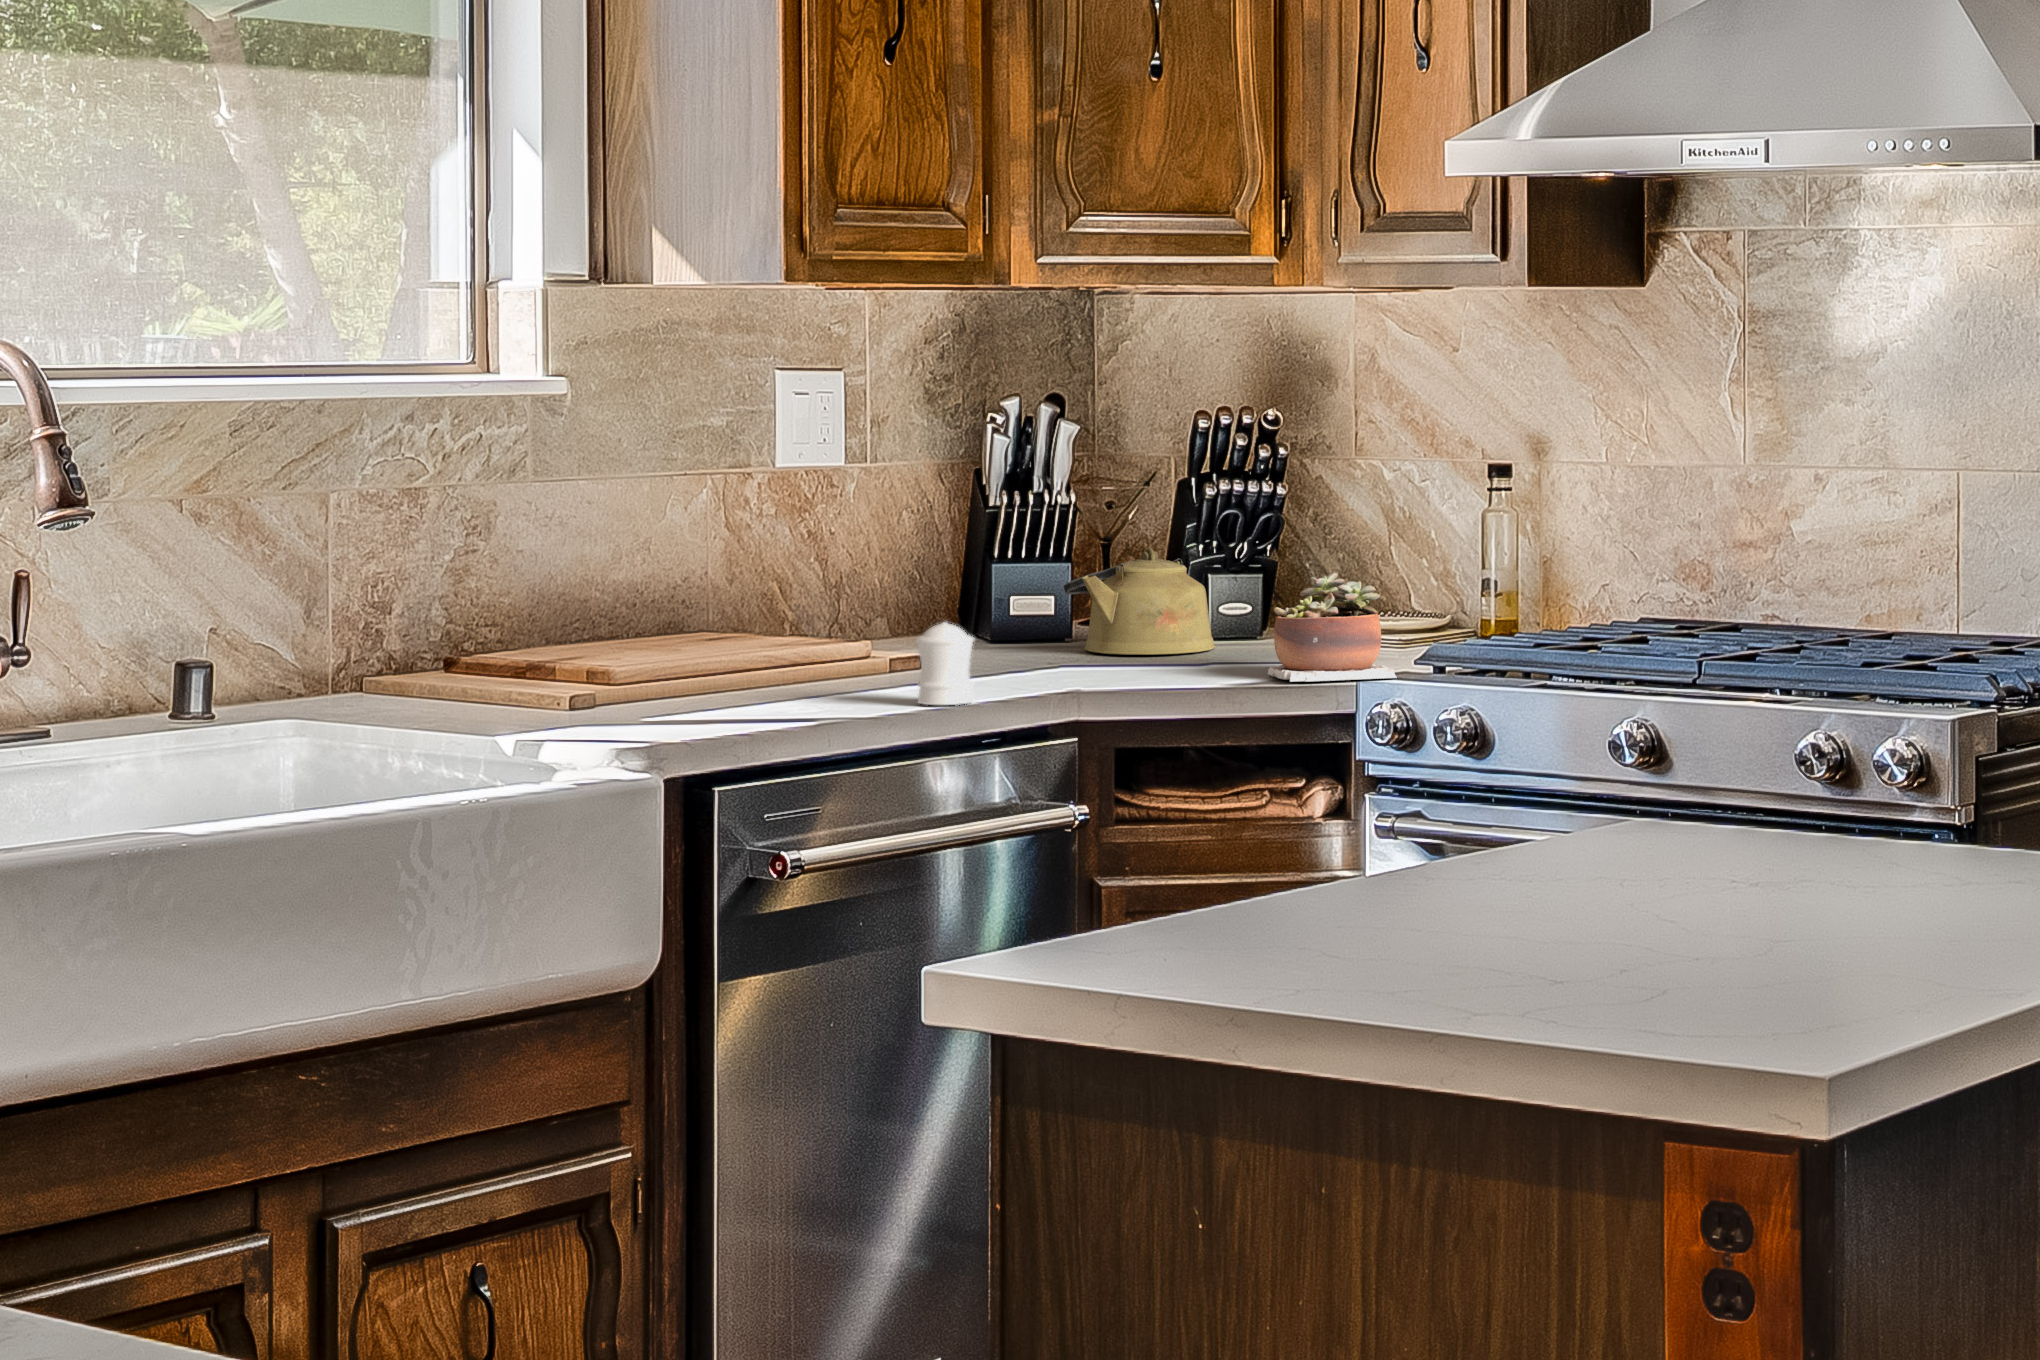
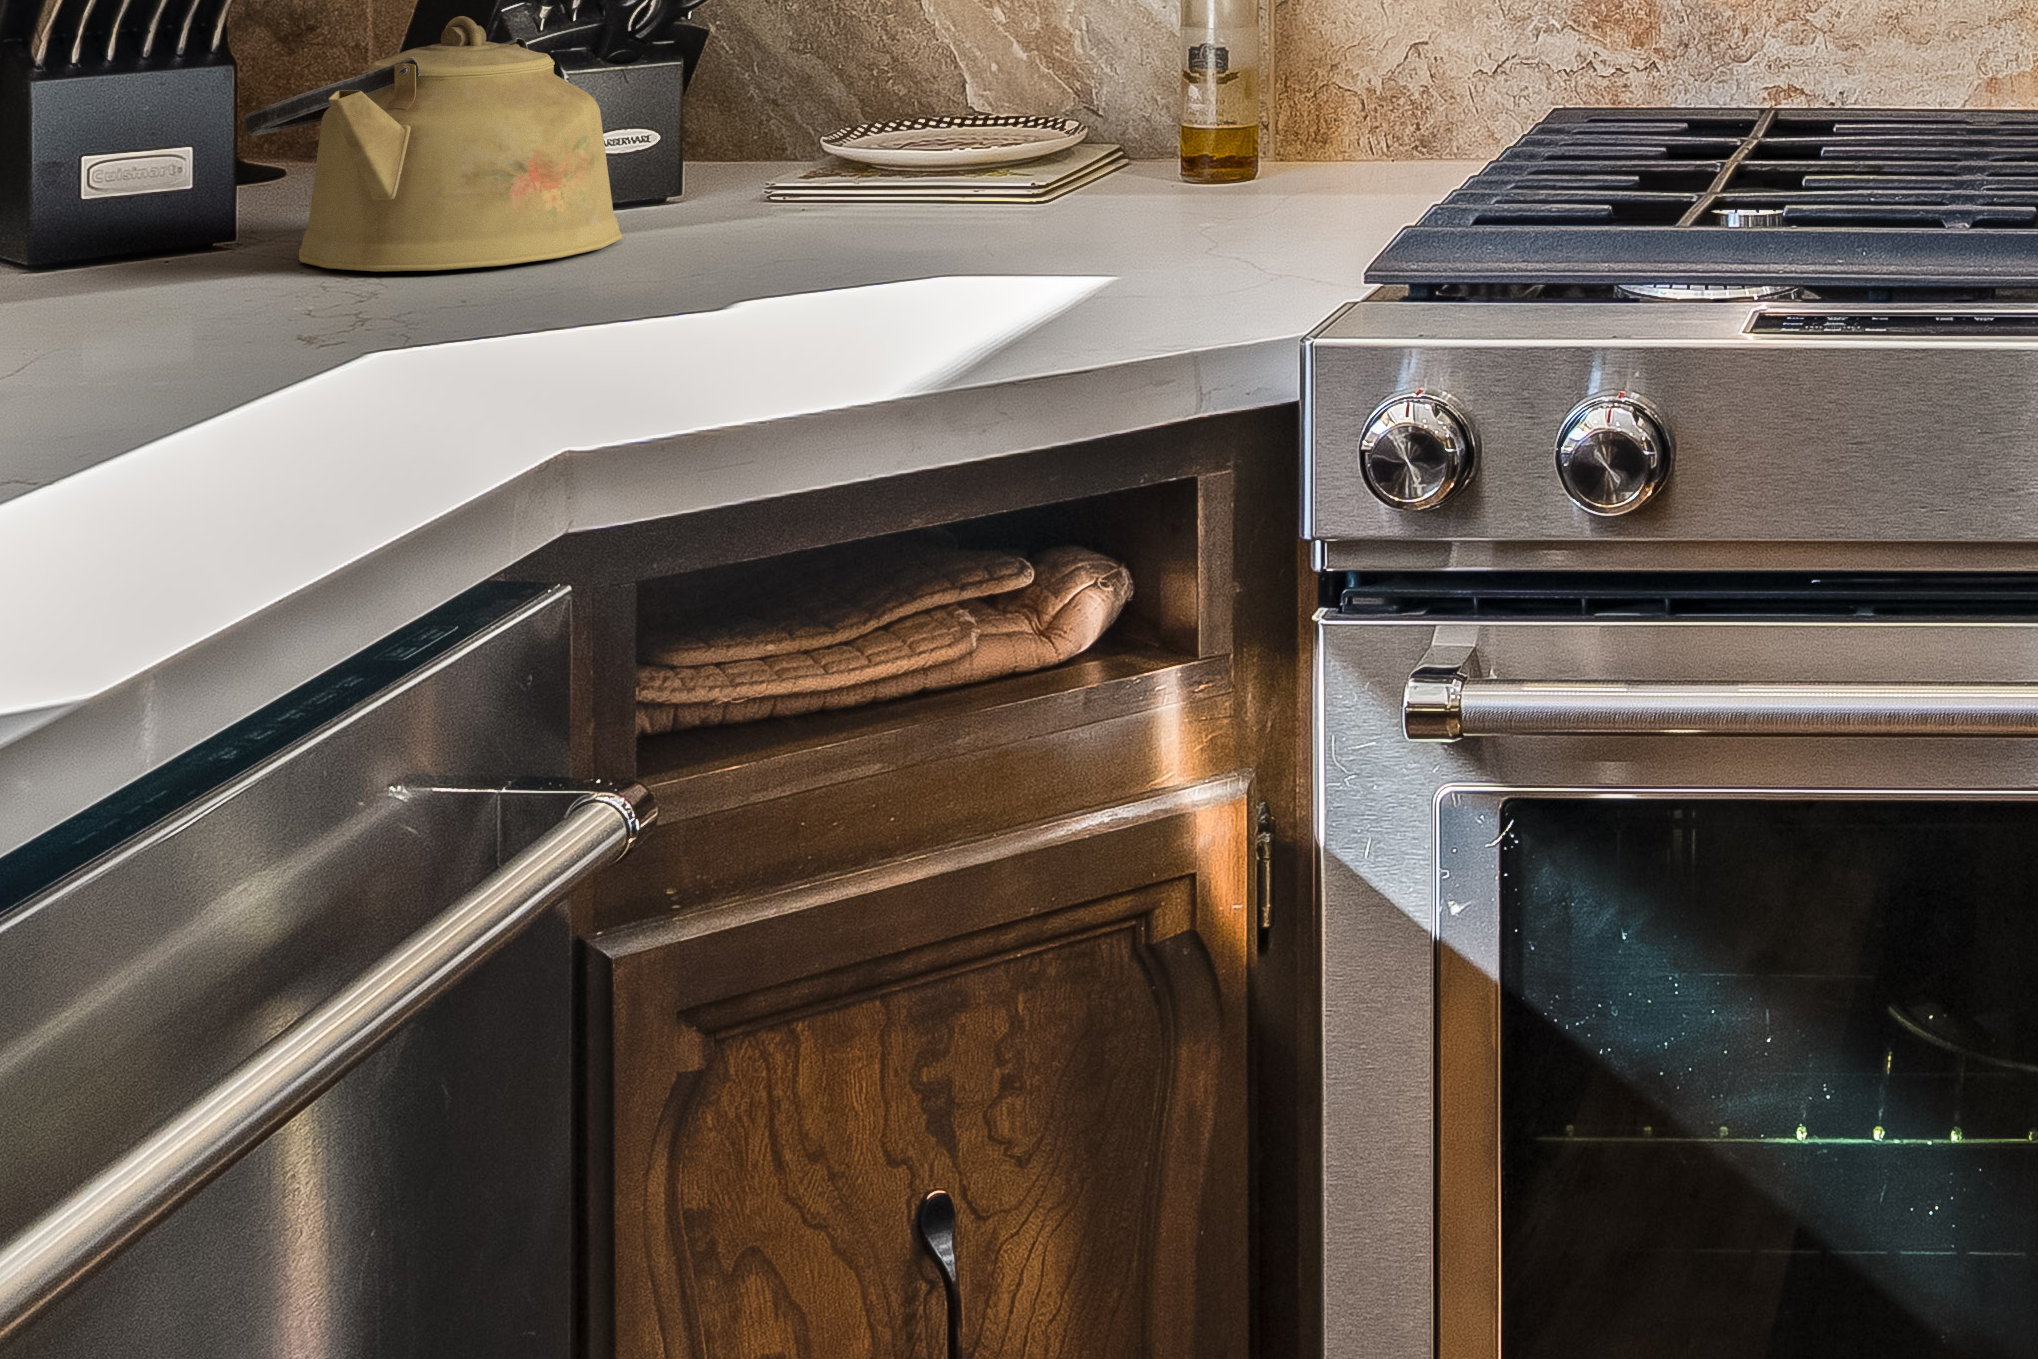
succulent plant: present [1265,573,1397,682] -> none [872,57,1224,323]
salt shaker: present [915,622,974,705] -> none [44,266,236,514]

